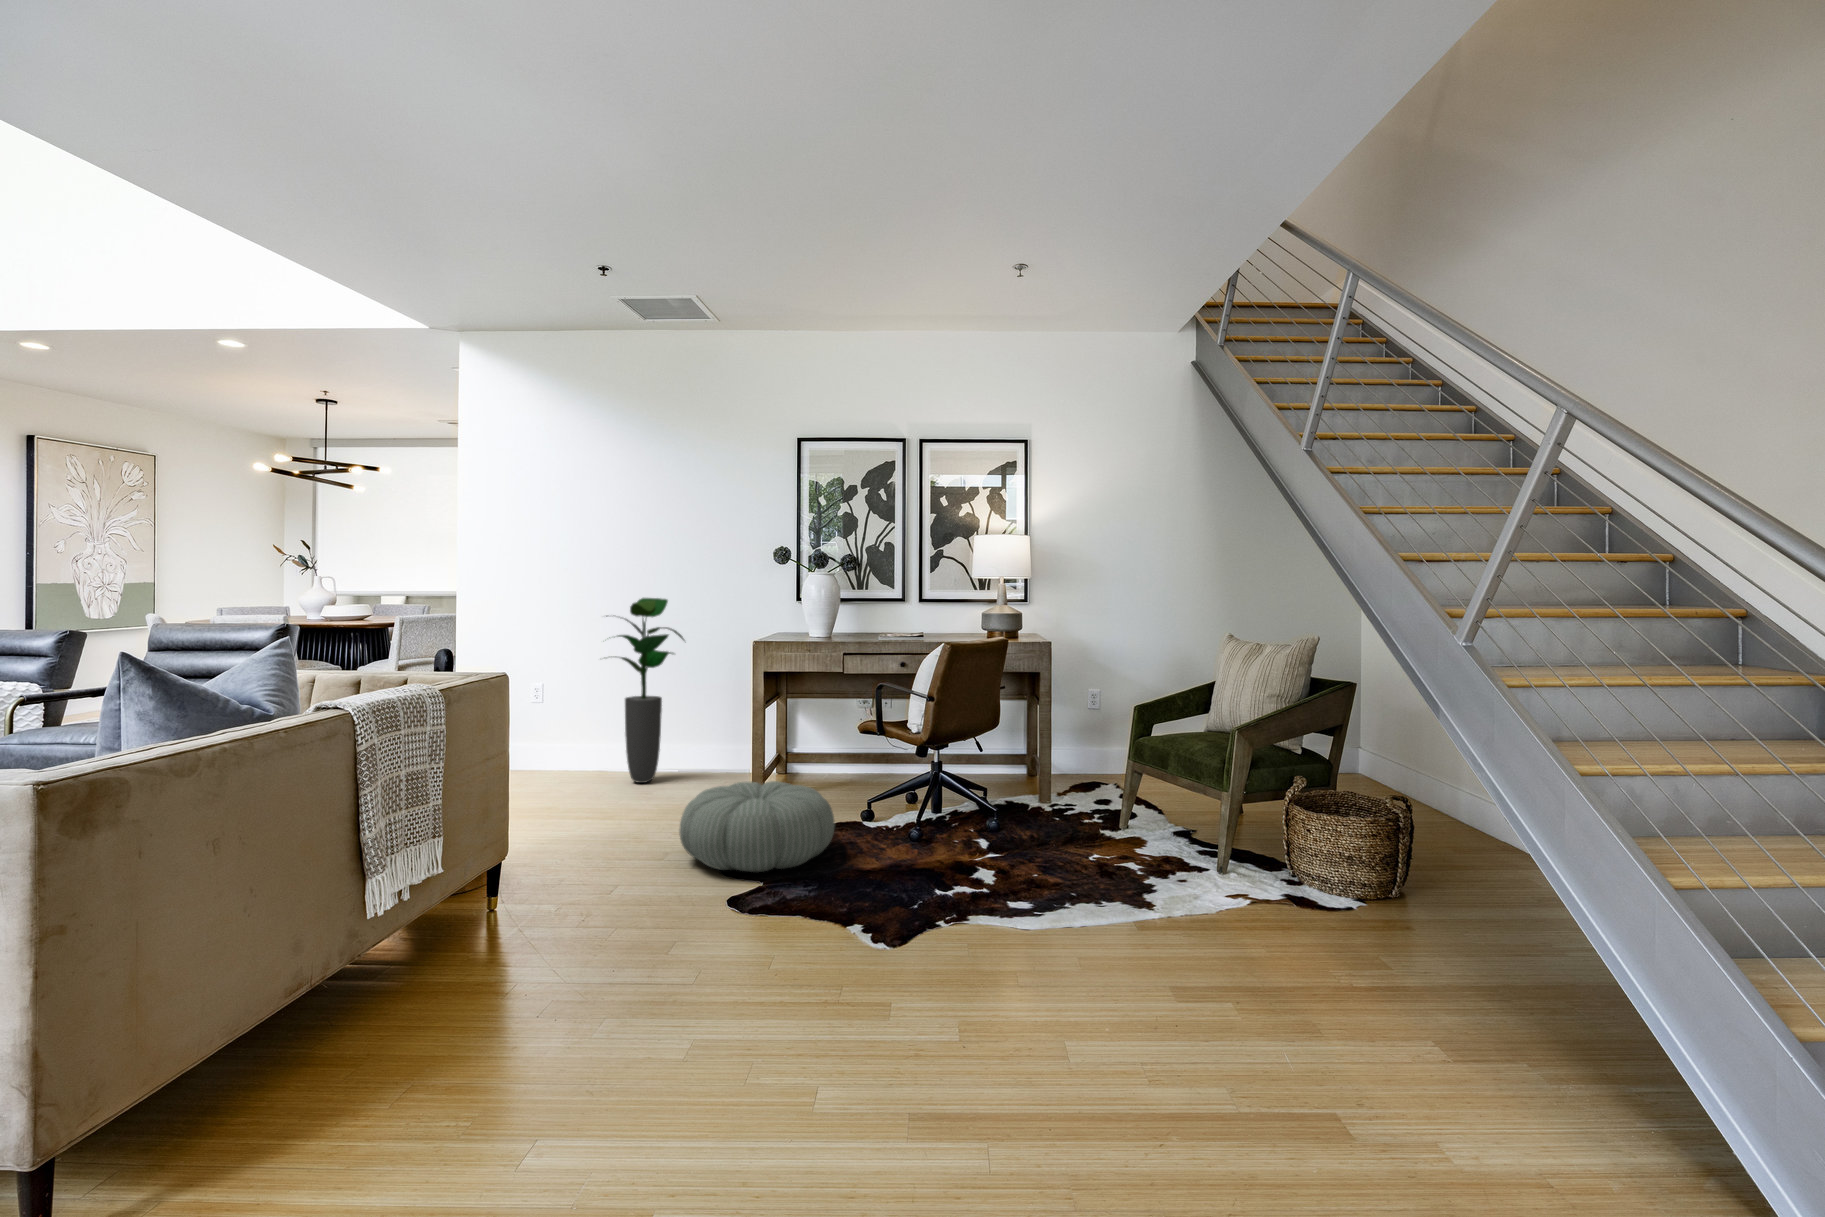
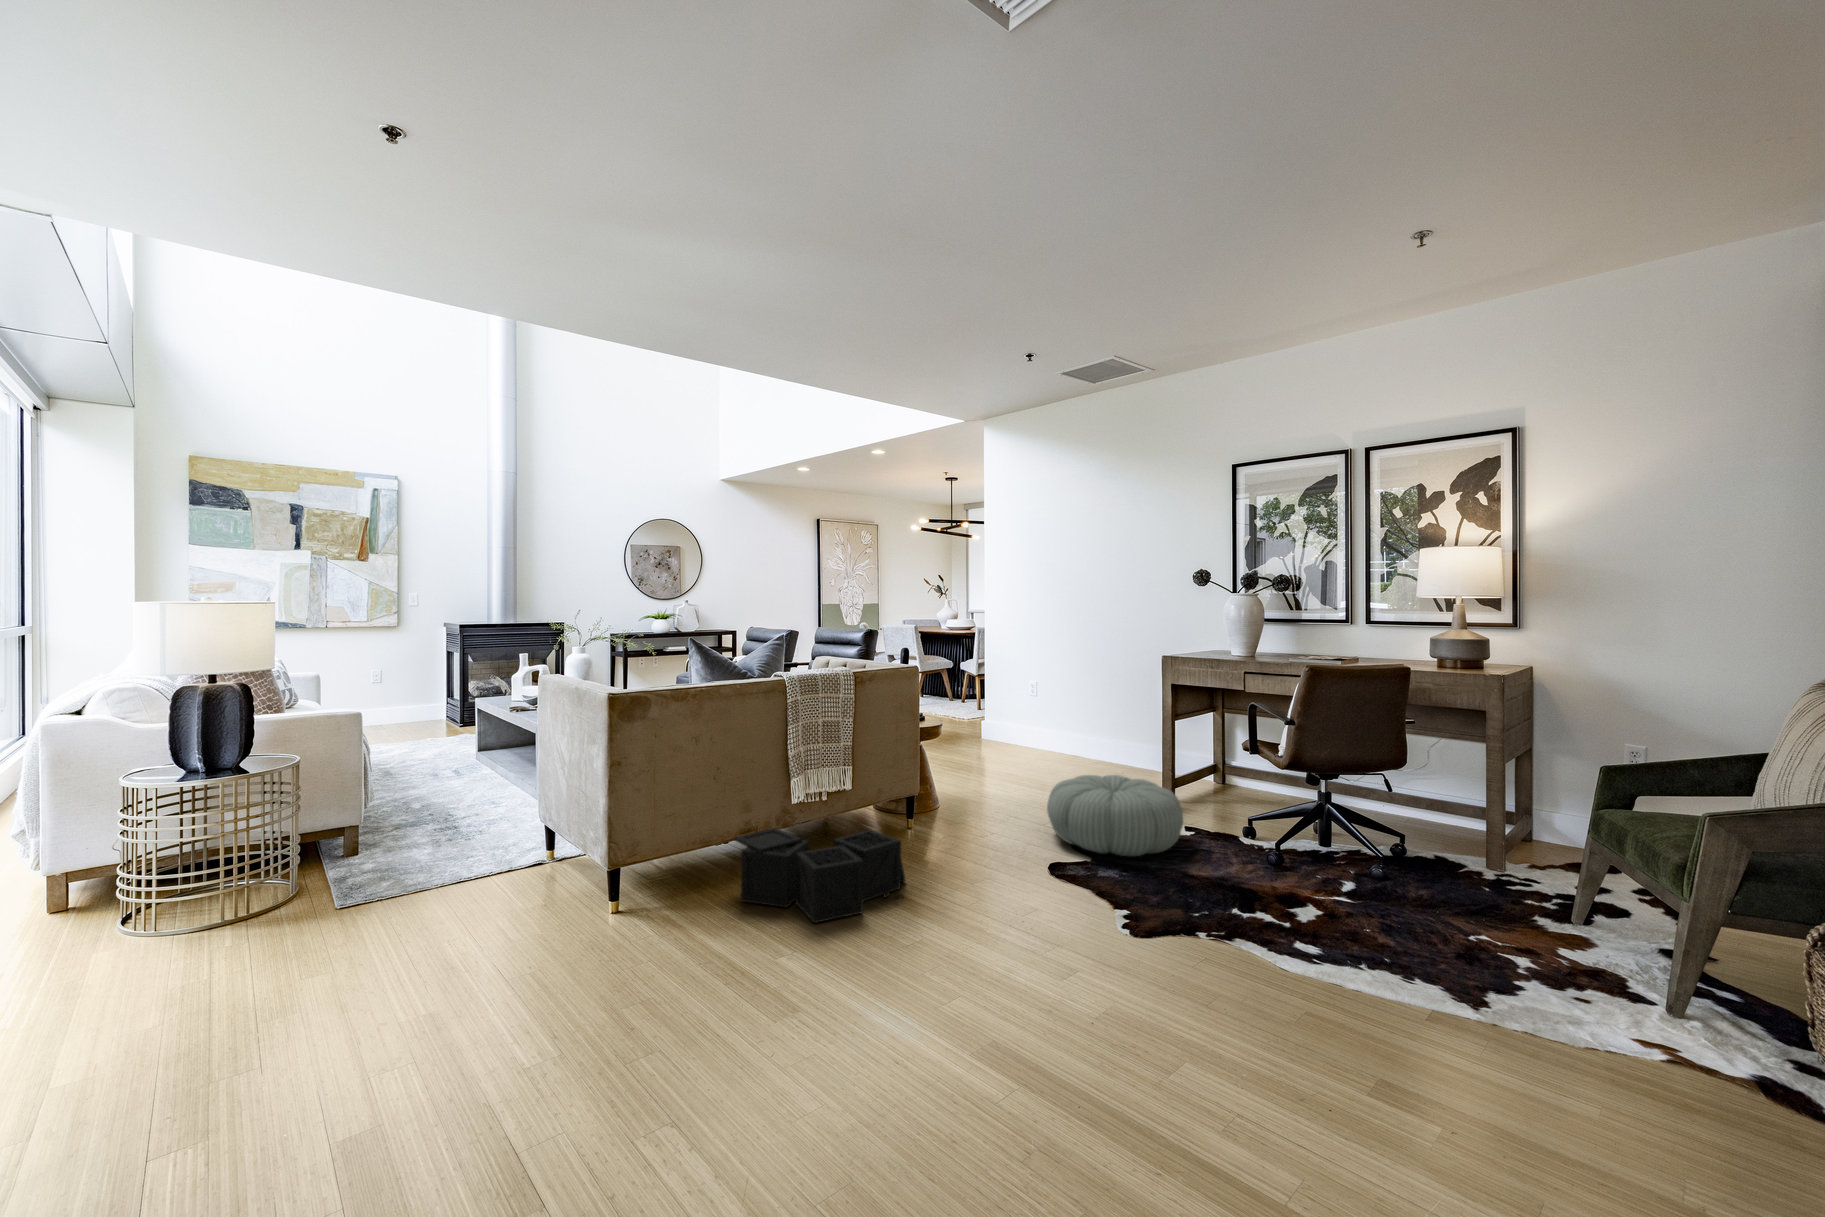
potted plant: present [606,598,684,783] -> none [1059,614,1132,767]
storage bin: none [312,912,604,1080] -> present [734,828,906,923]

